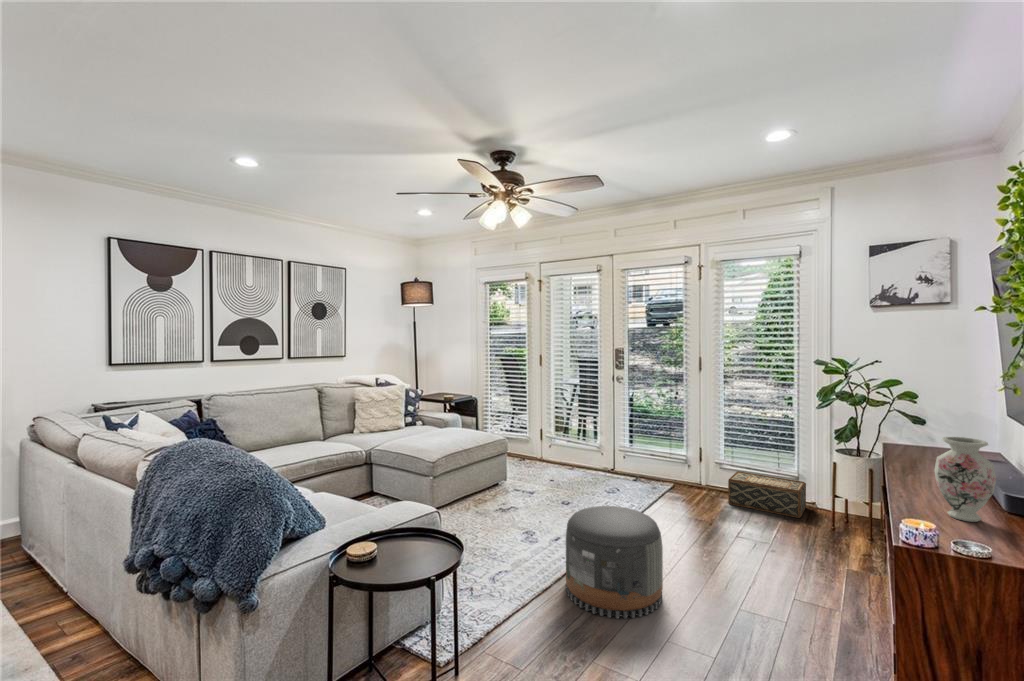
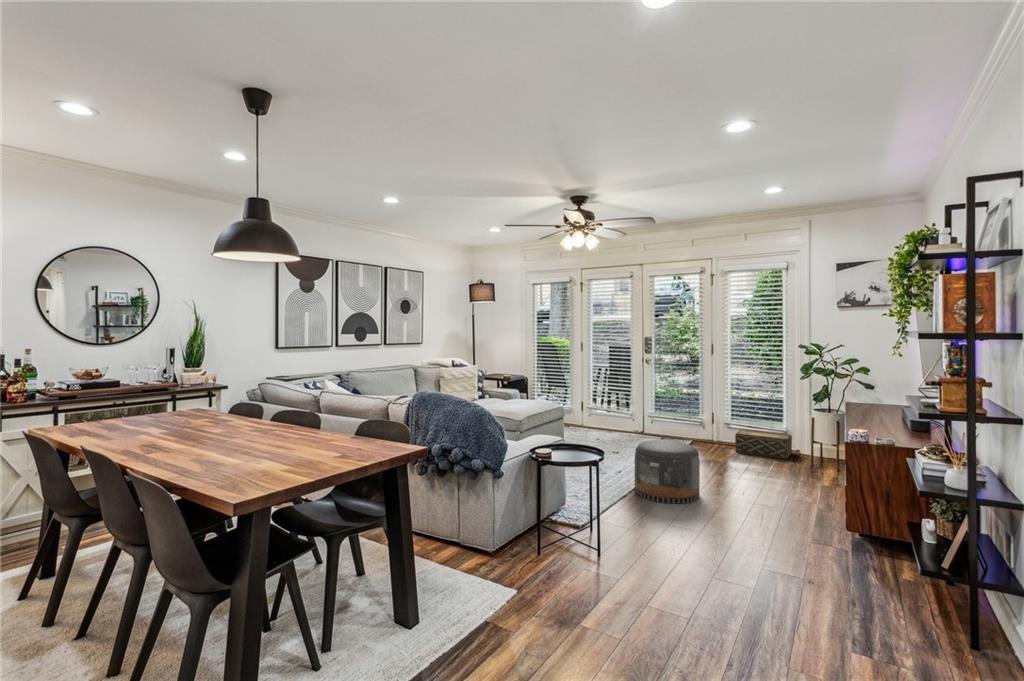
vase: present [934,437,996,522] -> none [864,383,896,430]

